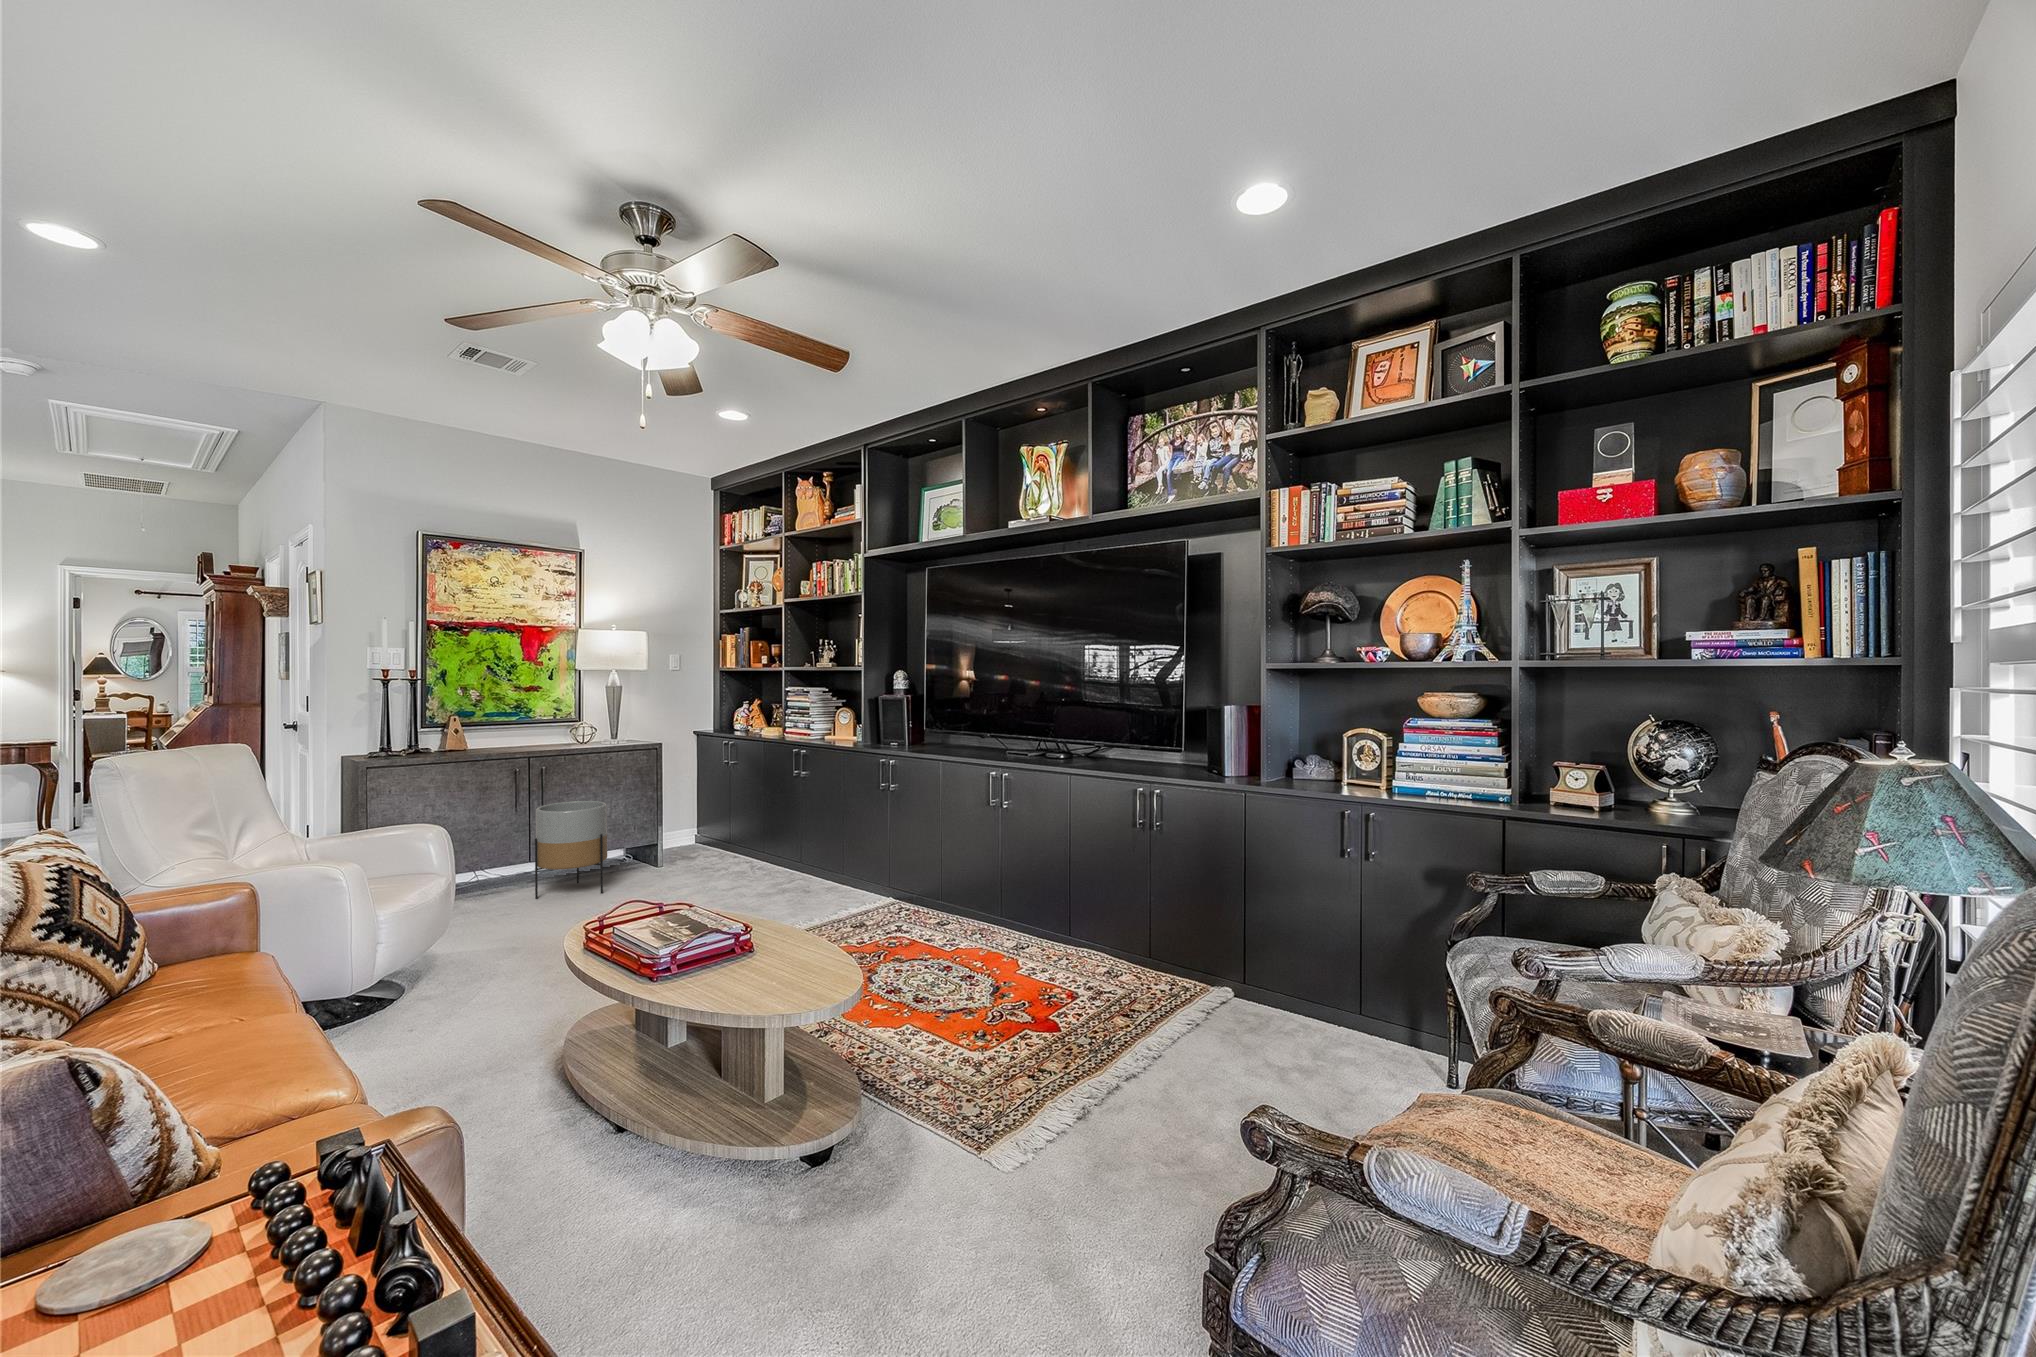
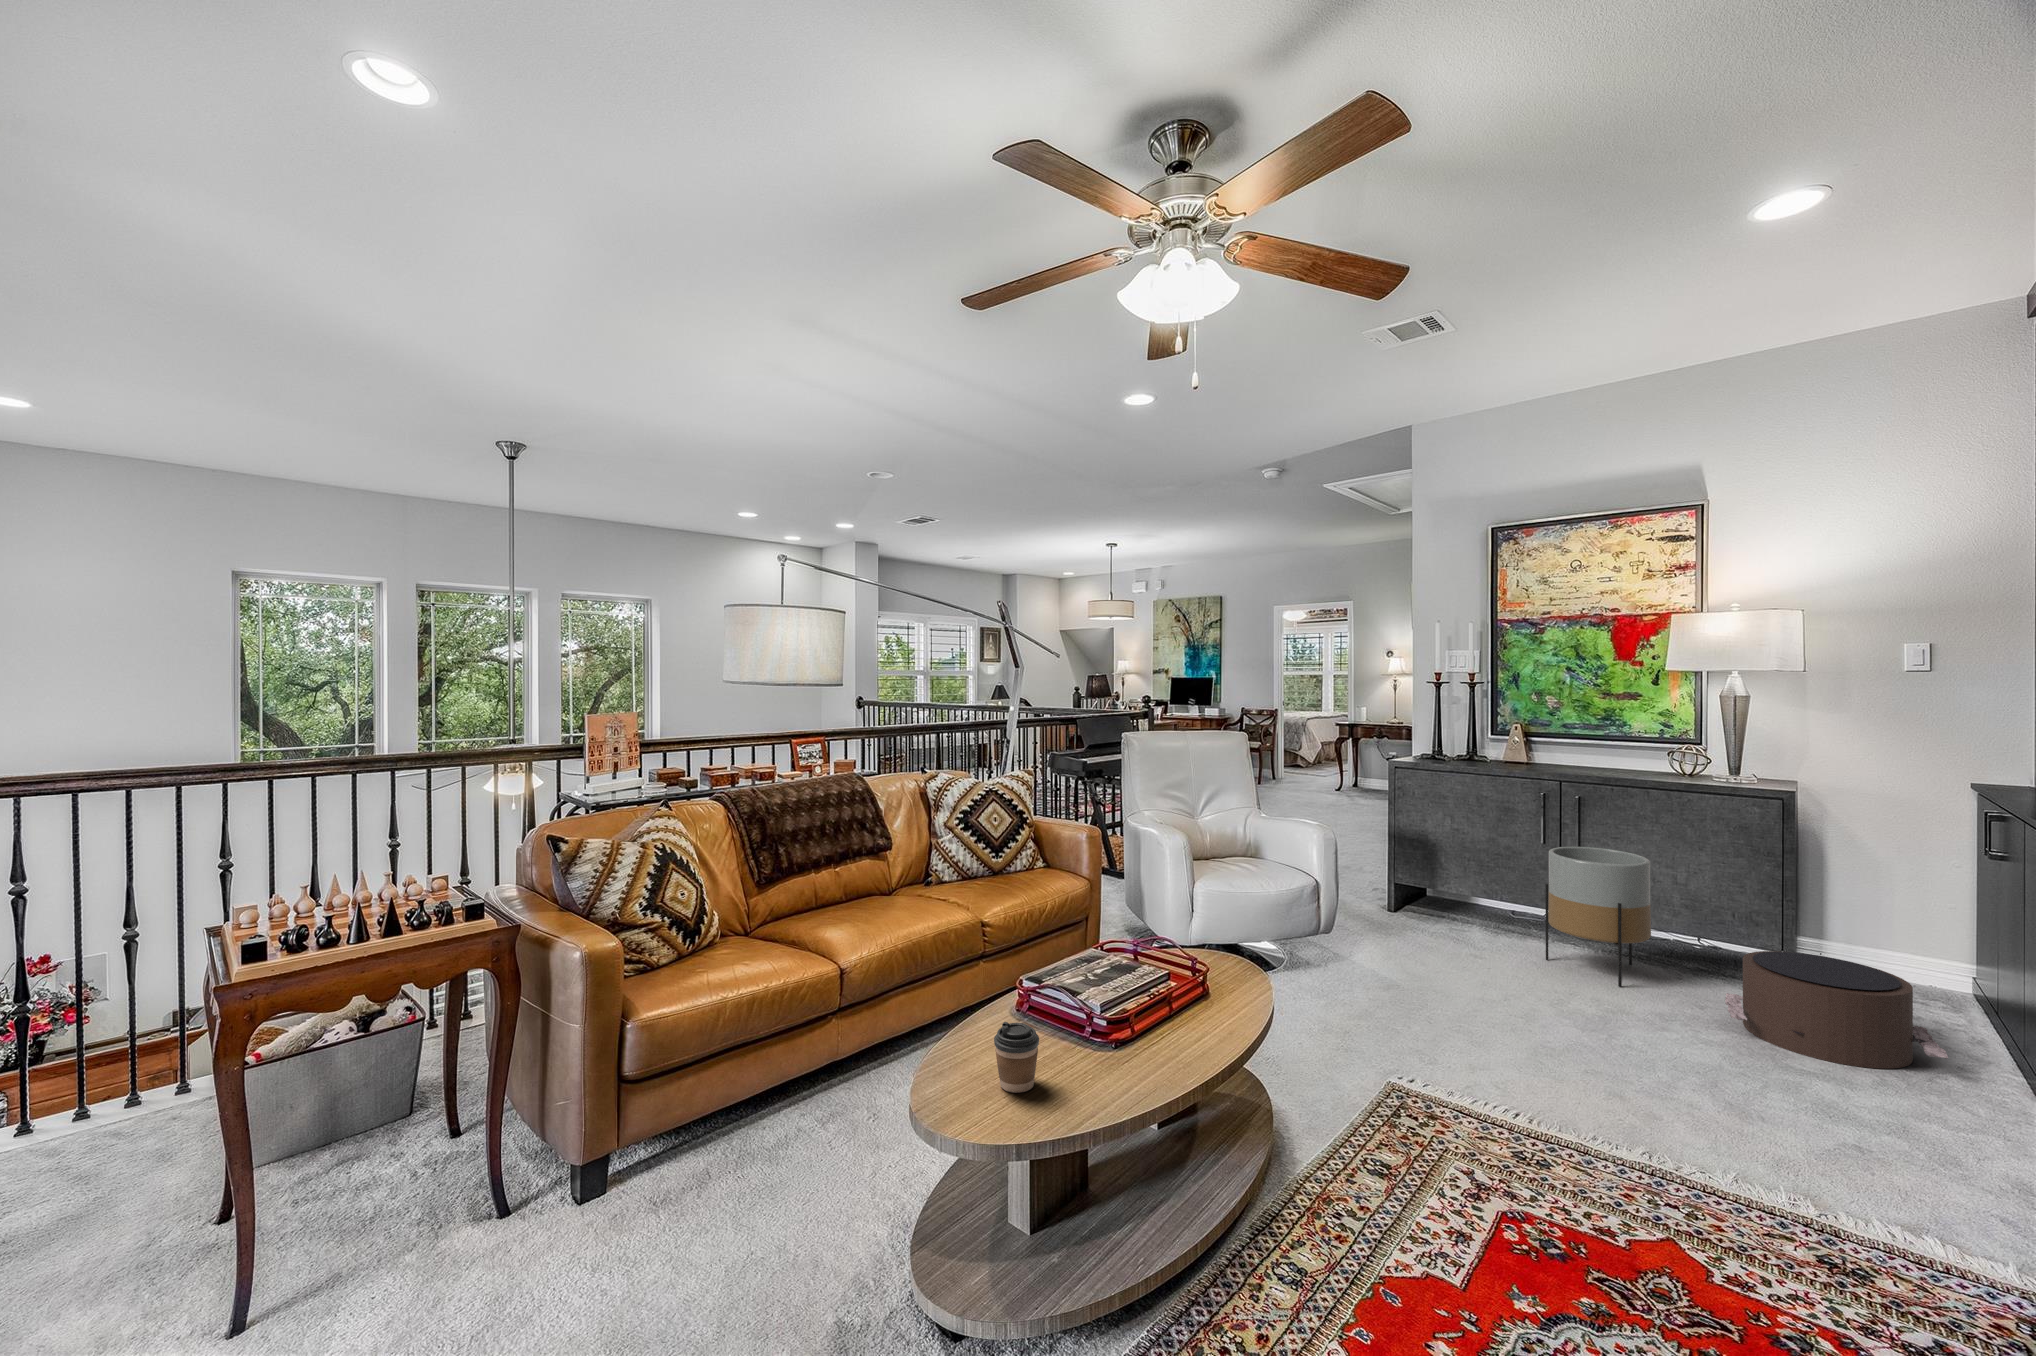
pouf: none [663,831,761,885] -> present [1725,951,1948,1069]
coffee cup: none [779,933,814,983] -> present [994,1022,1039,1093]

